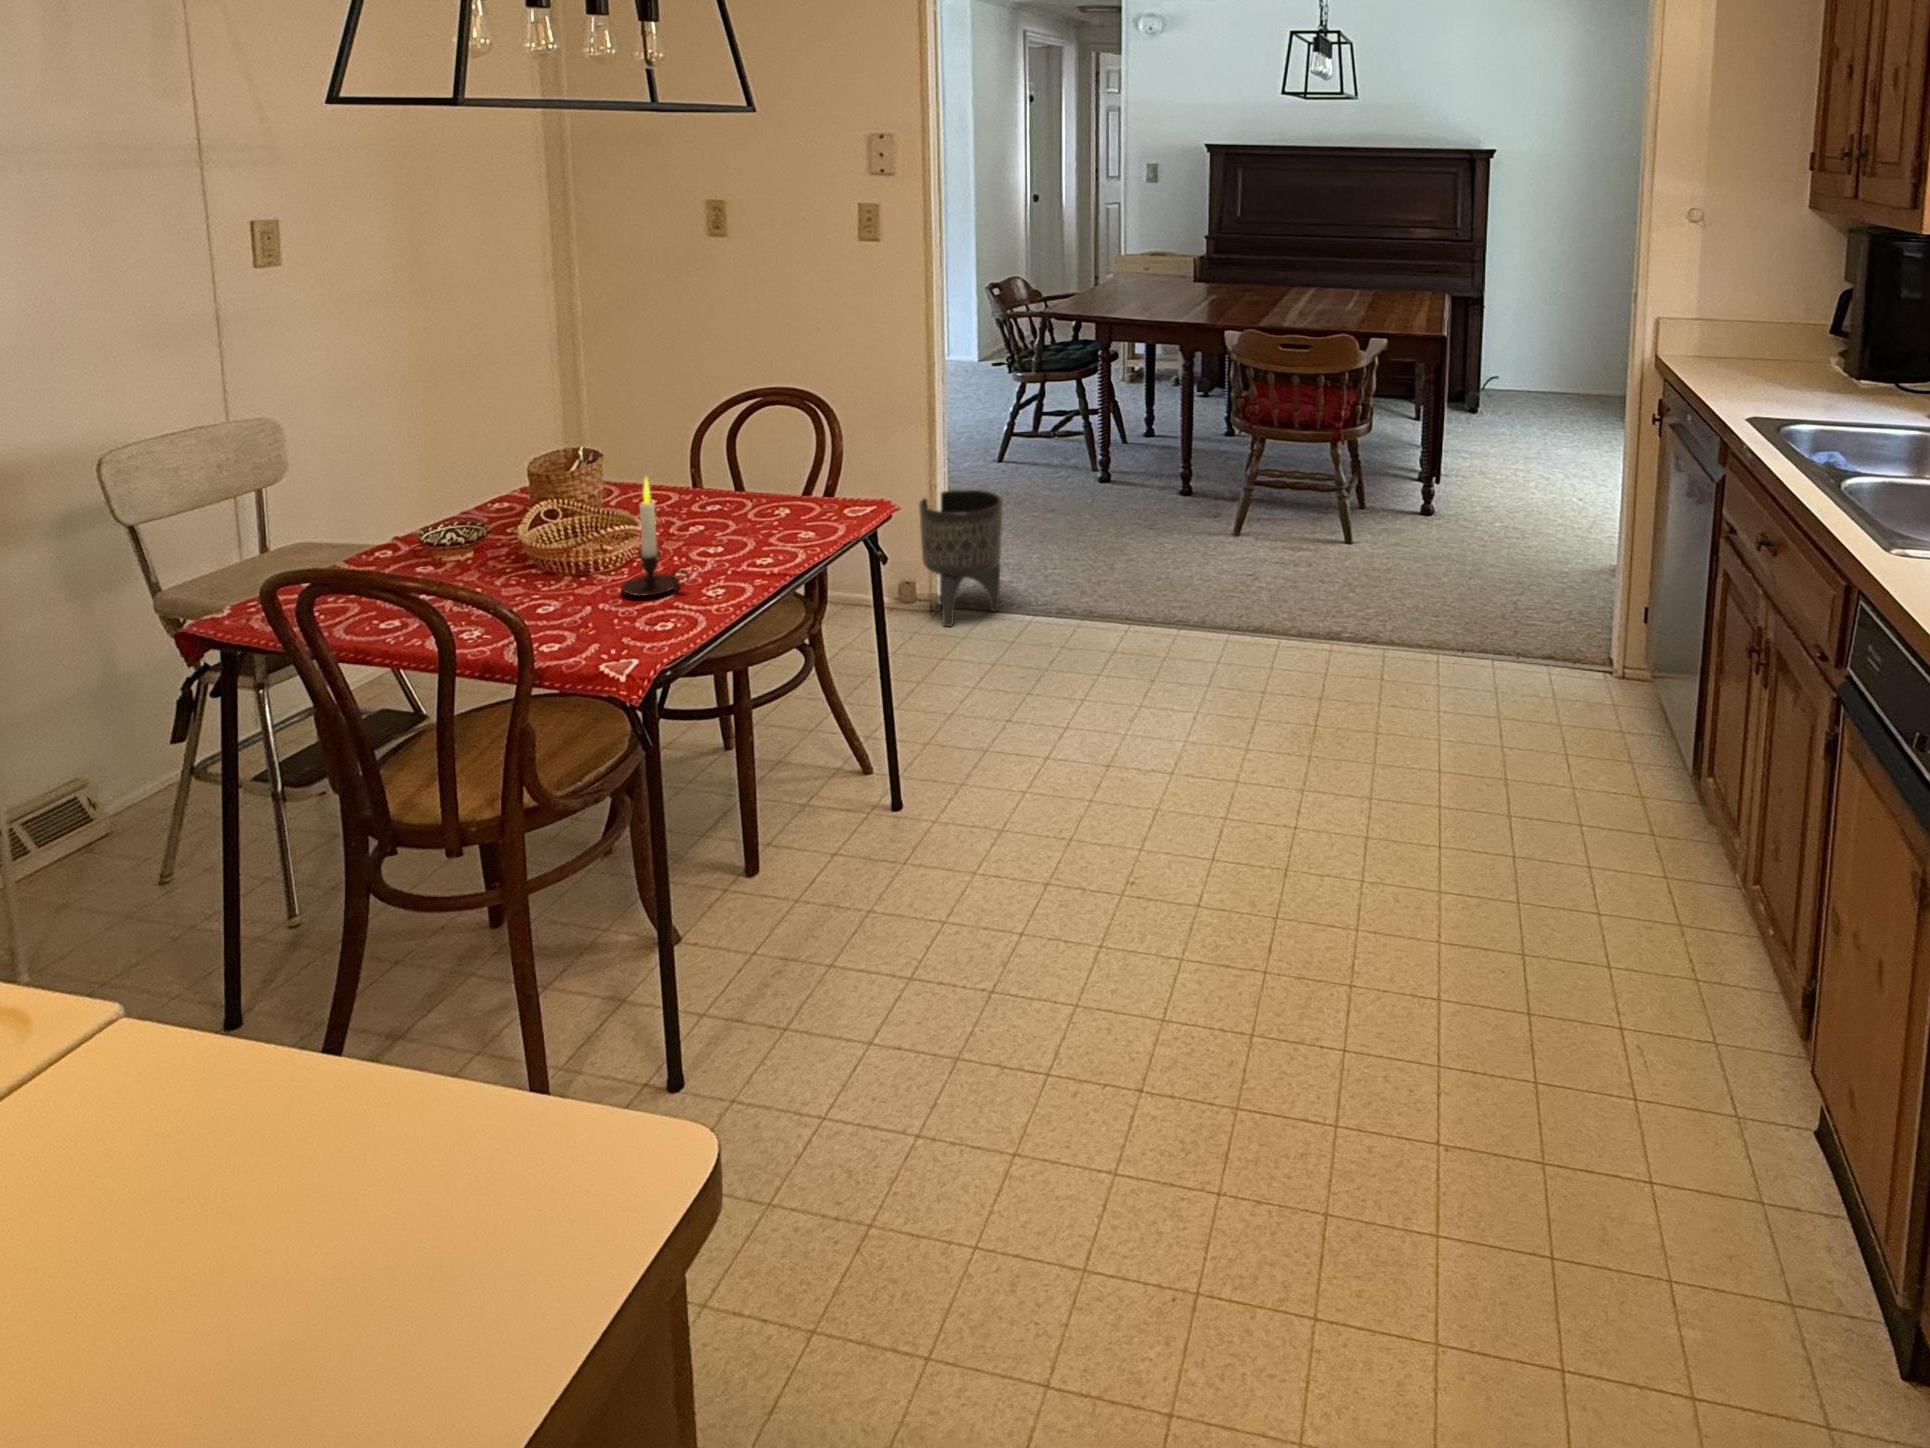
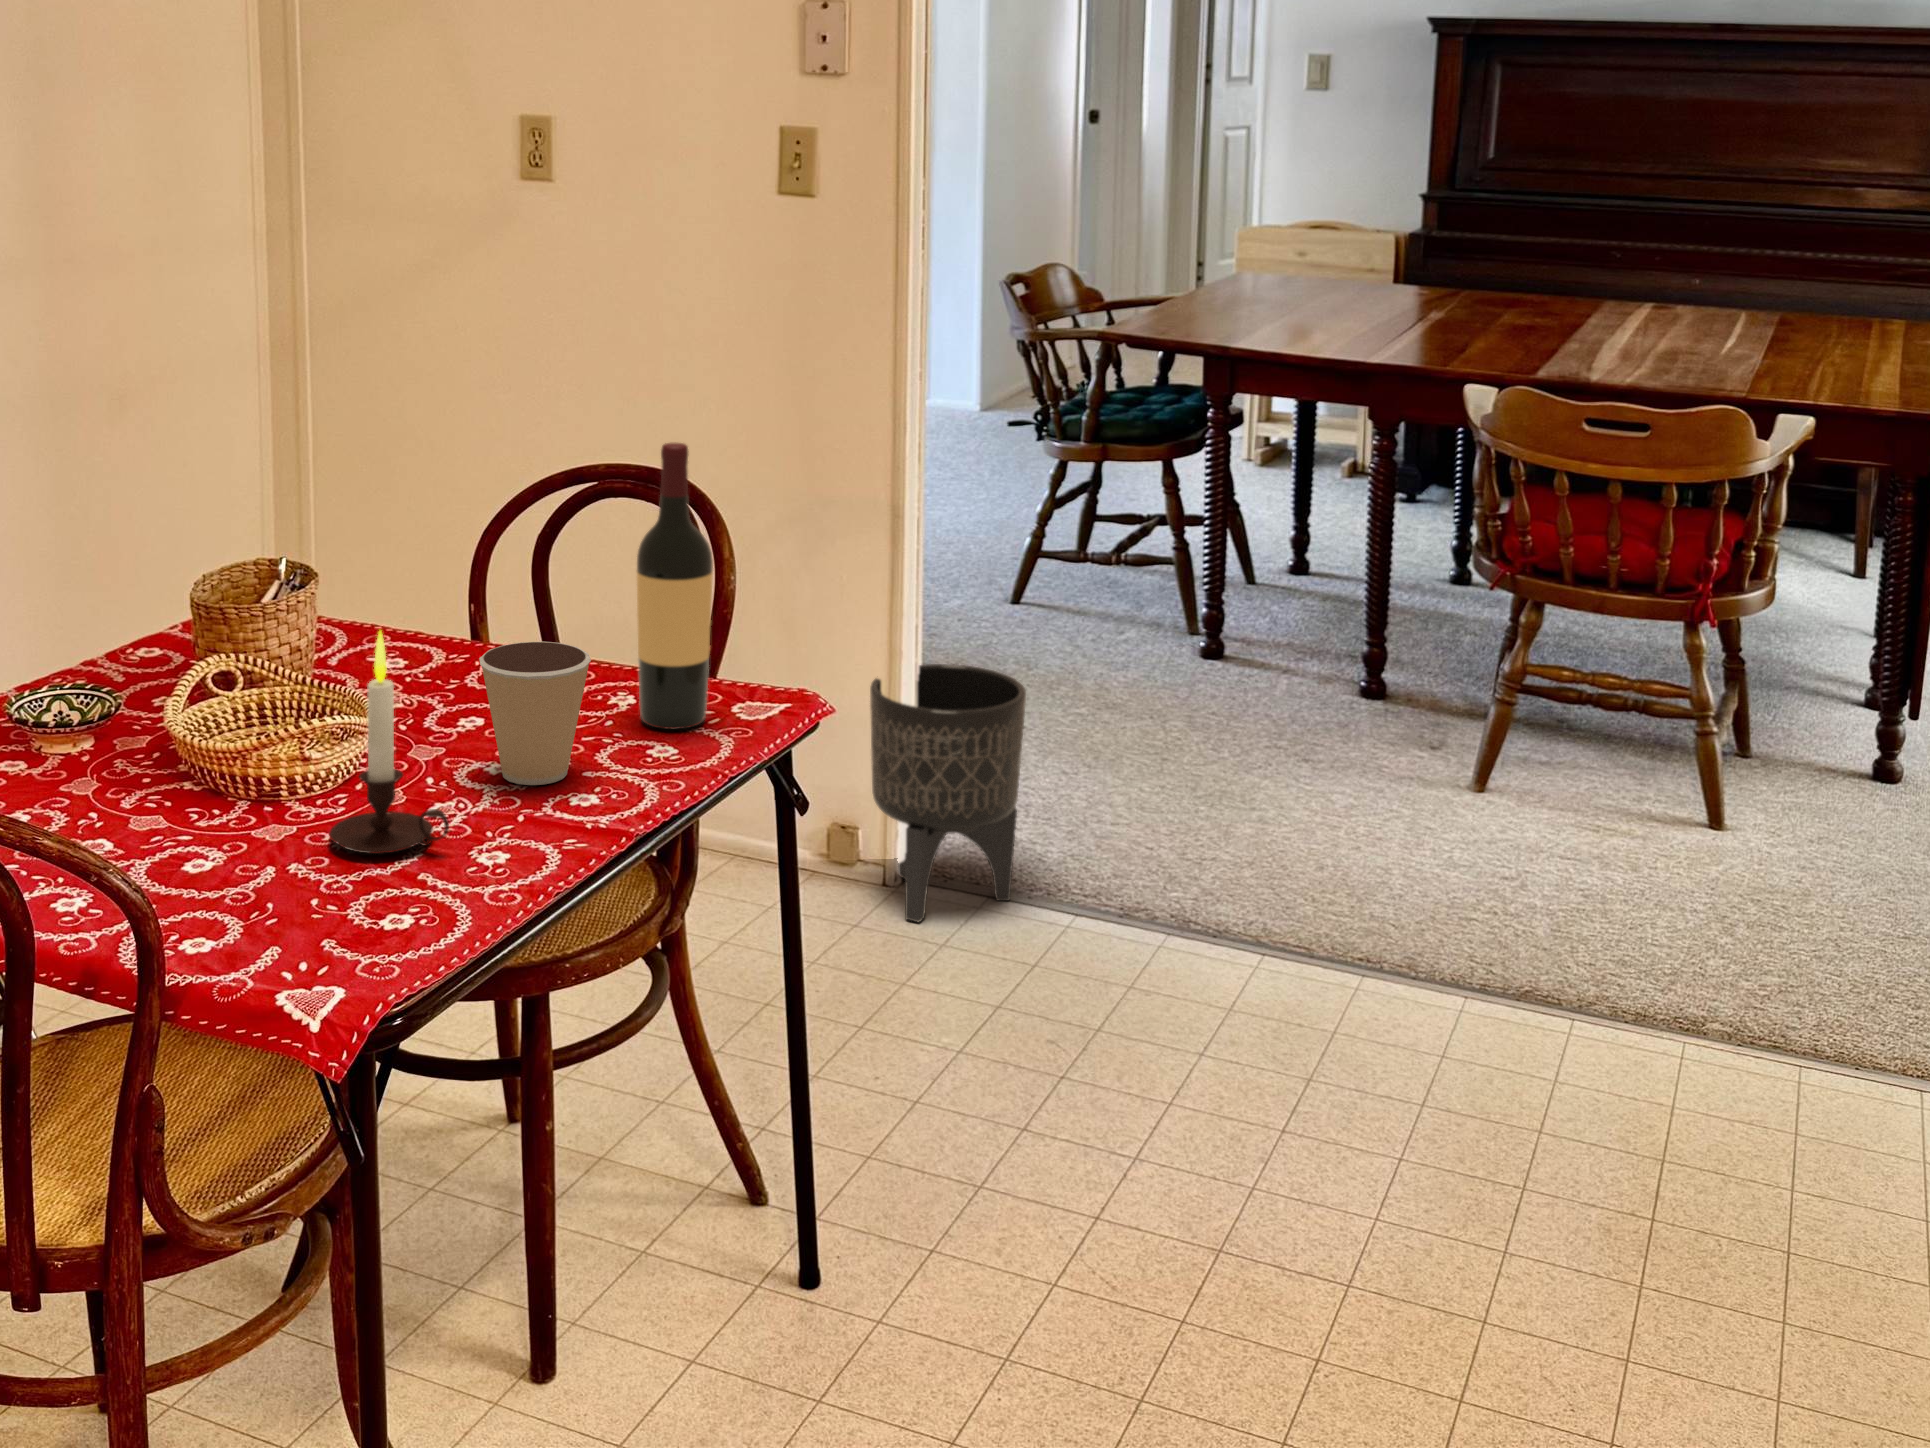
wine bottle: none [787,371,829,523] -> present [637,443,713,729]
coffee cup: none [702,480,764,556] -> present [479,642,591,785]

